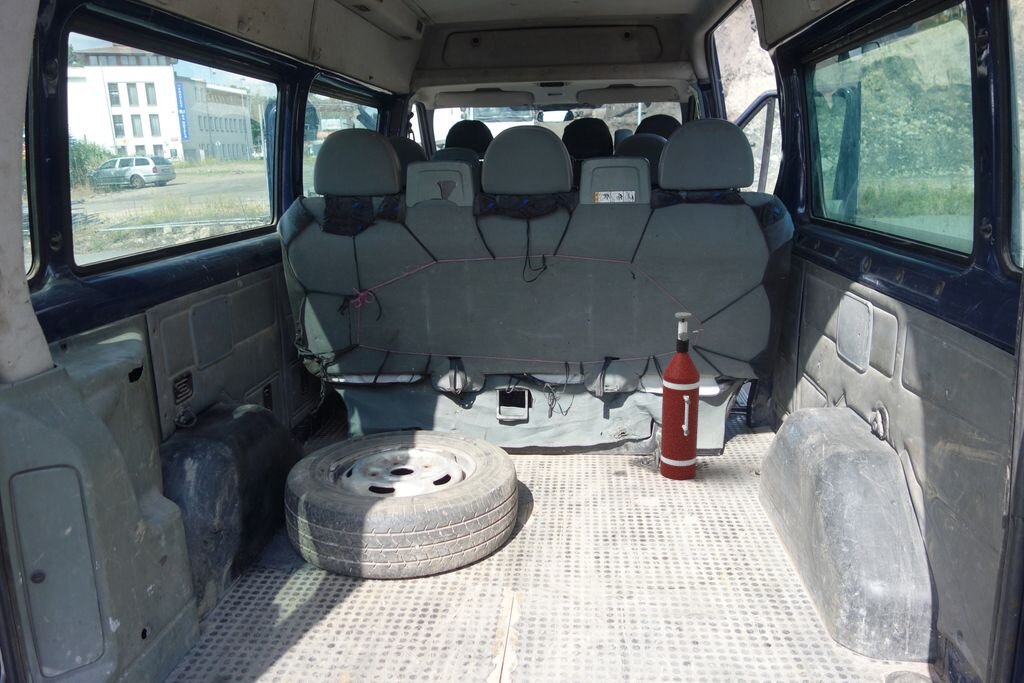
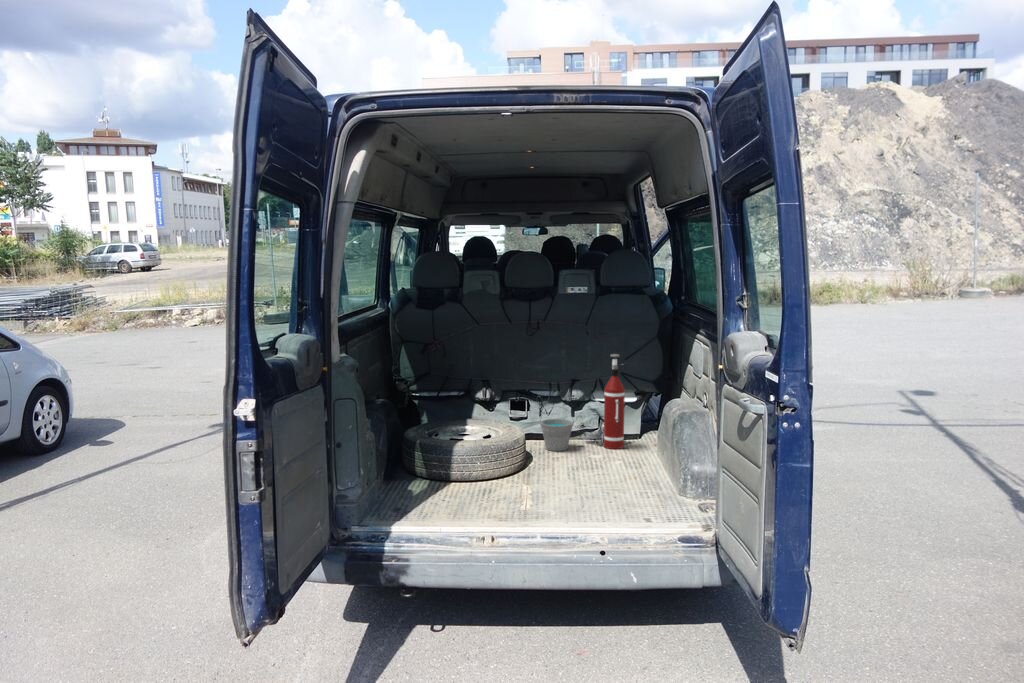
bucket: none [548,405,608,485] -> present [540,406,573,451]

